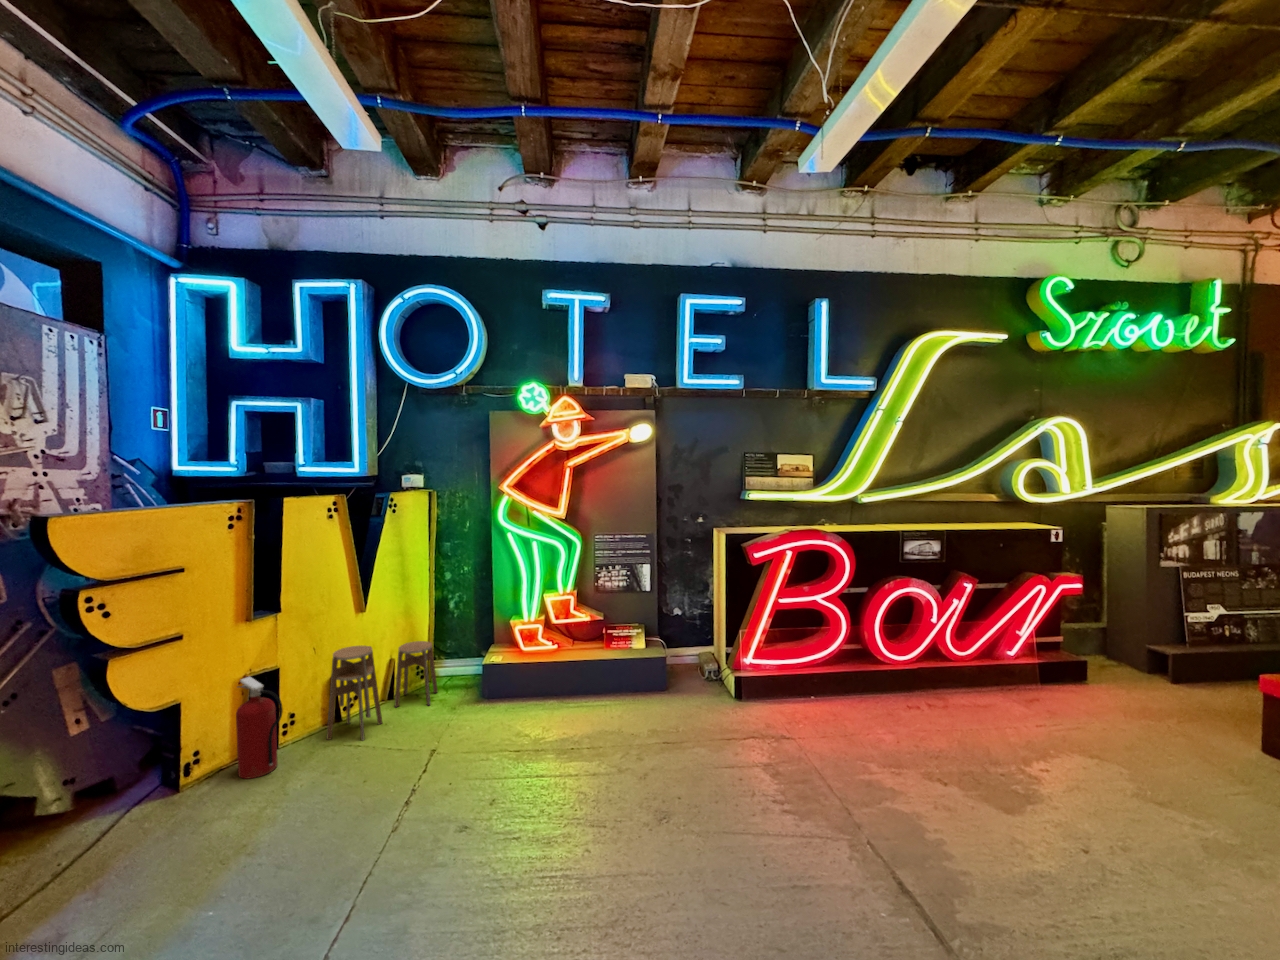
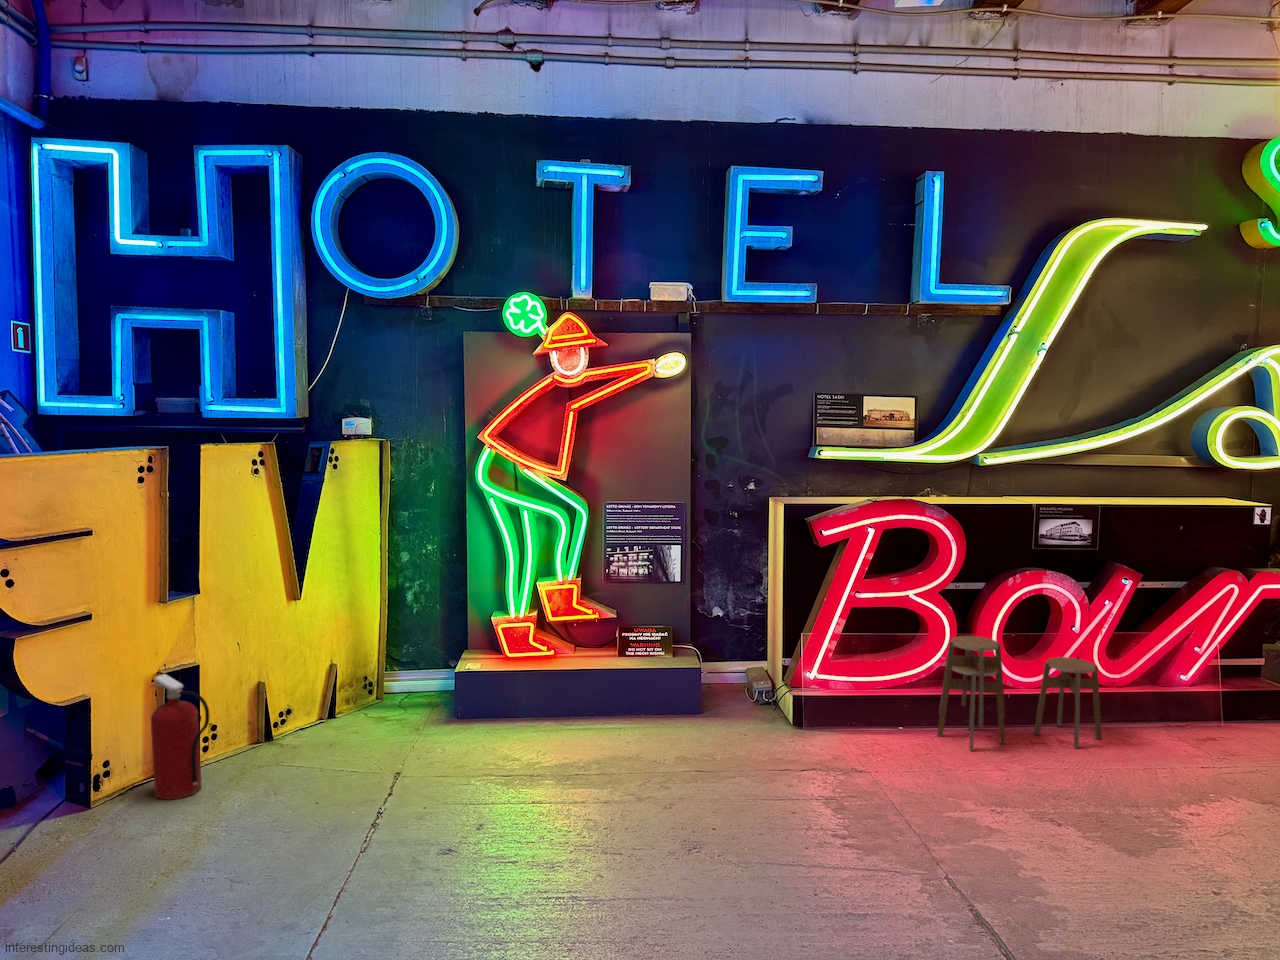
stool: present [326,641,438,741] -> present [937,636,1102,752]

